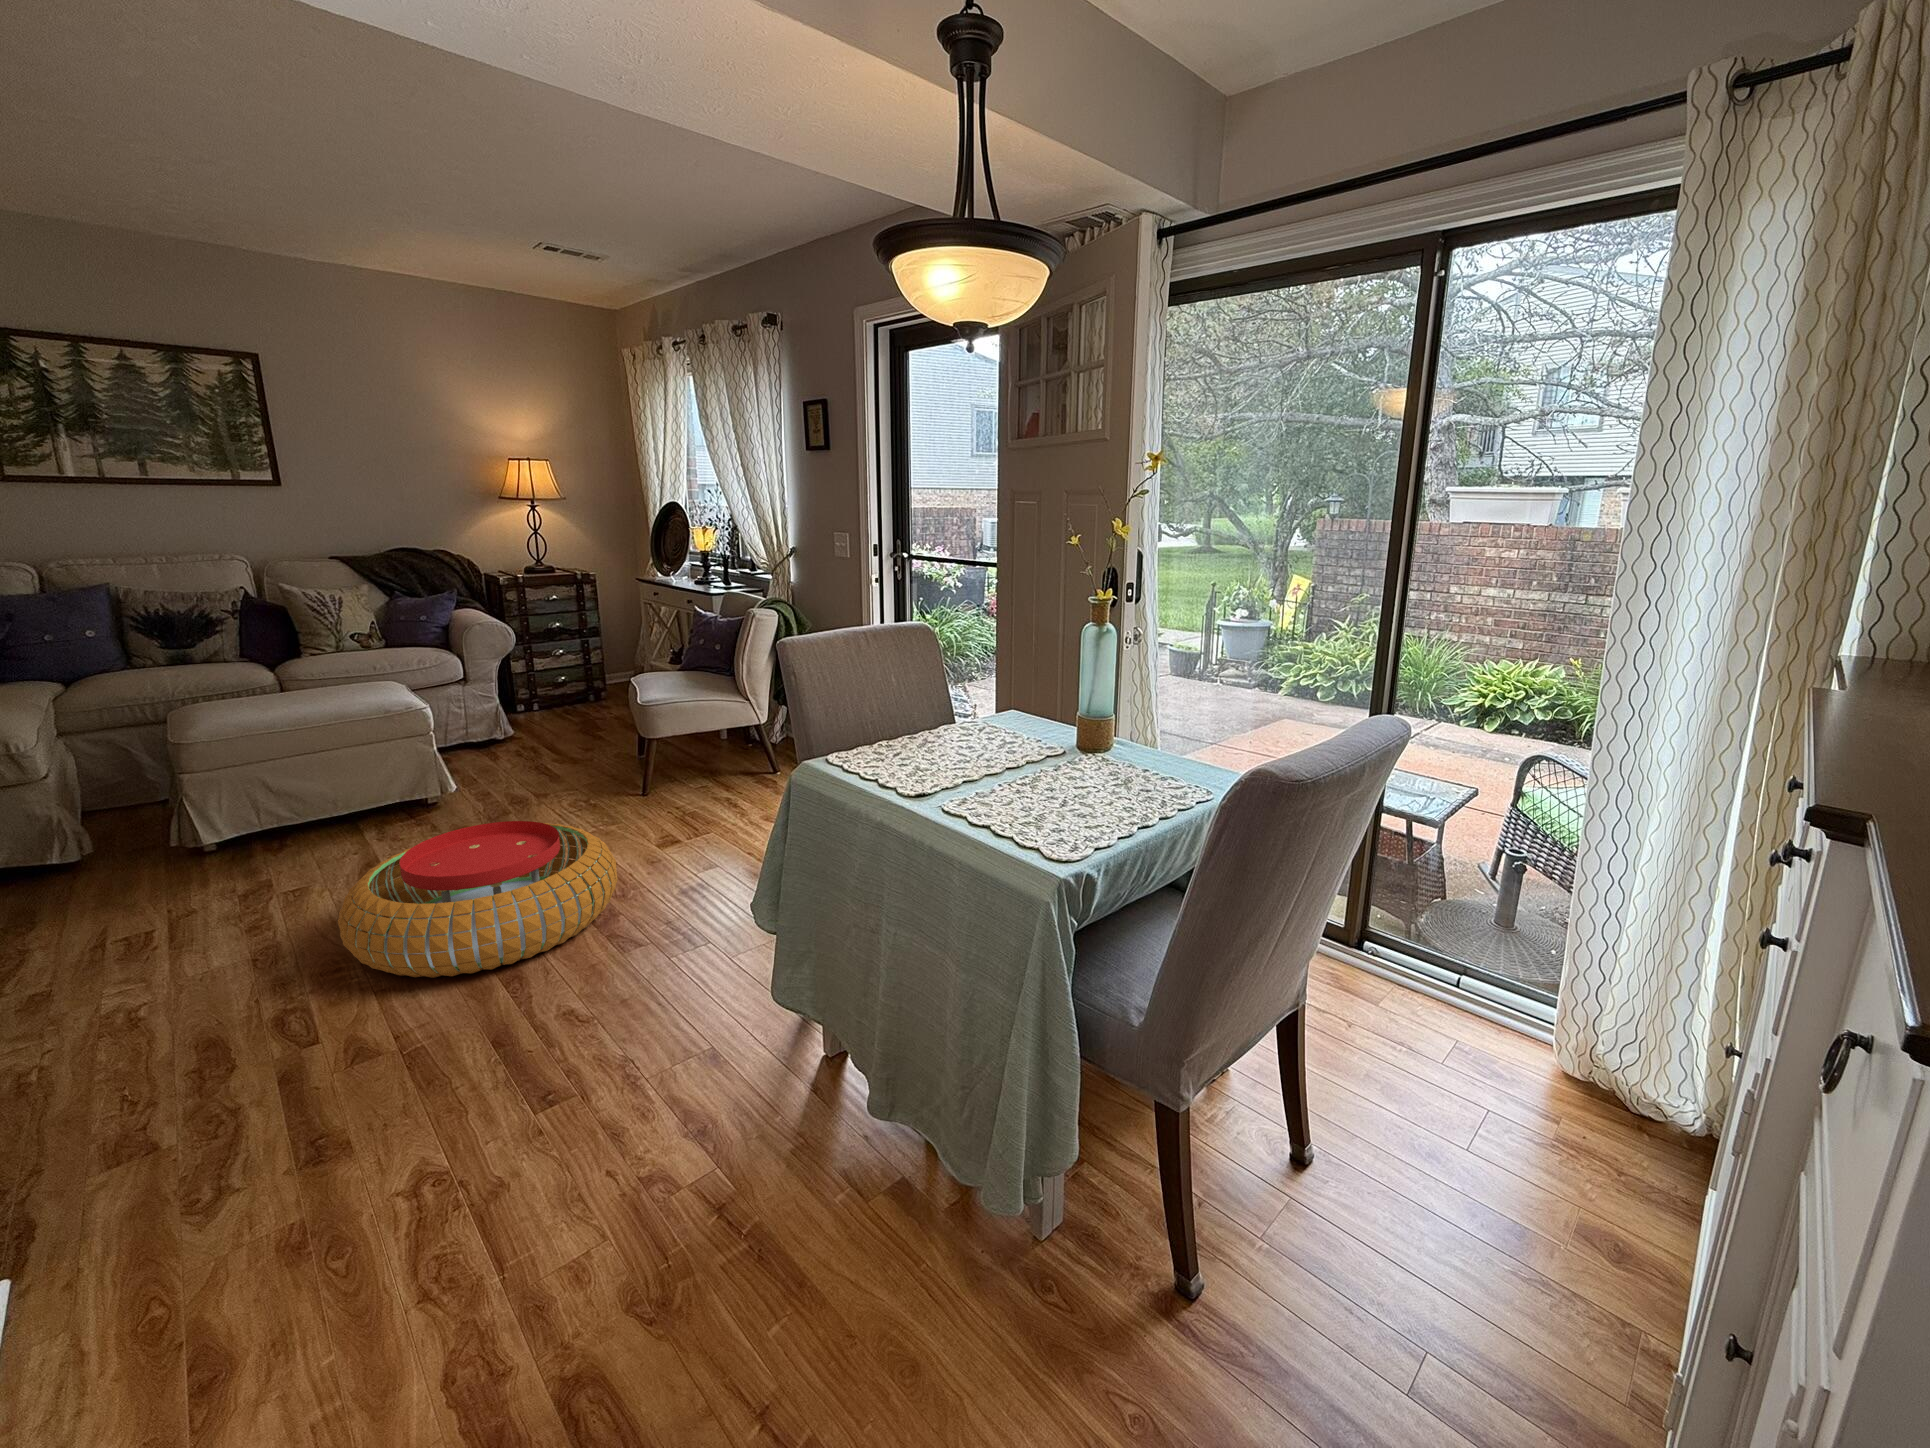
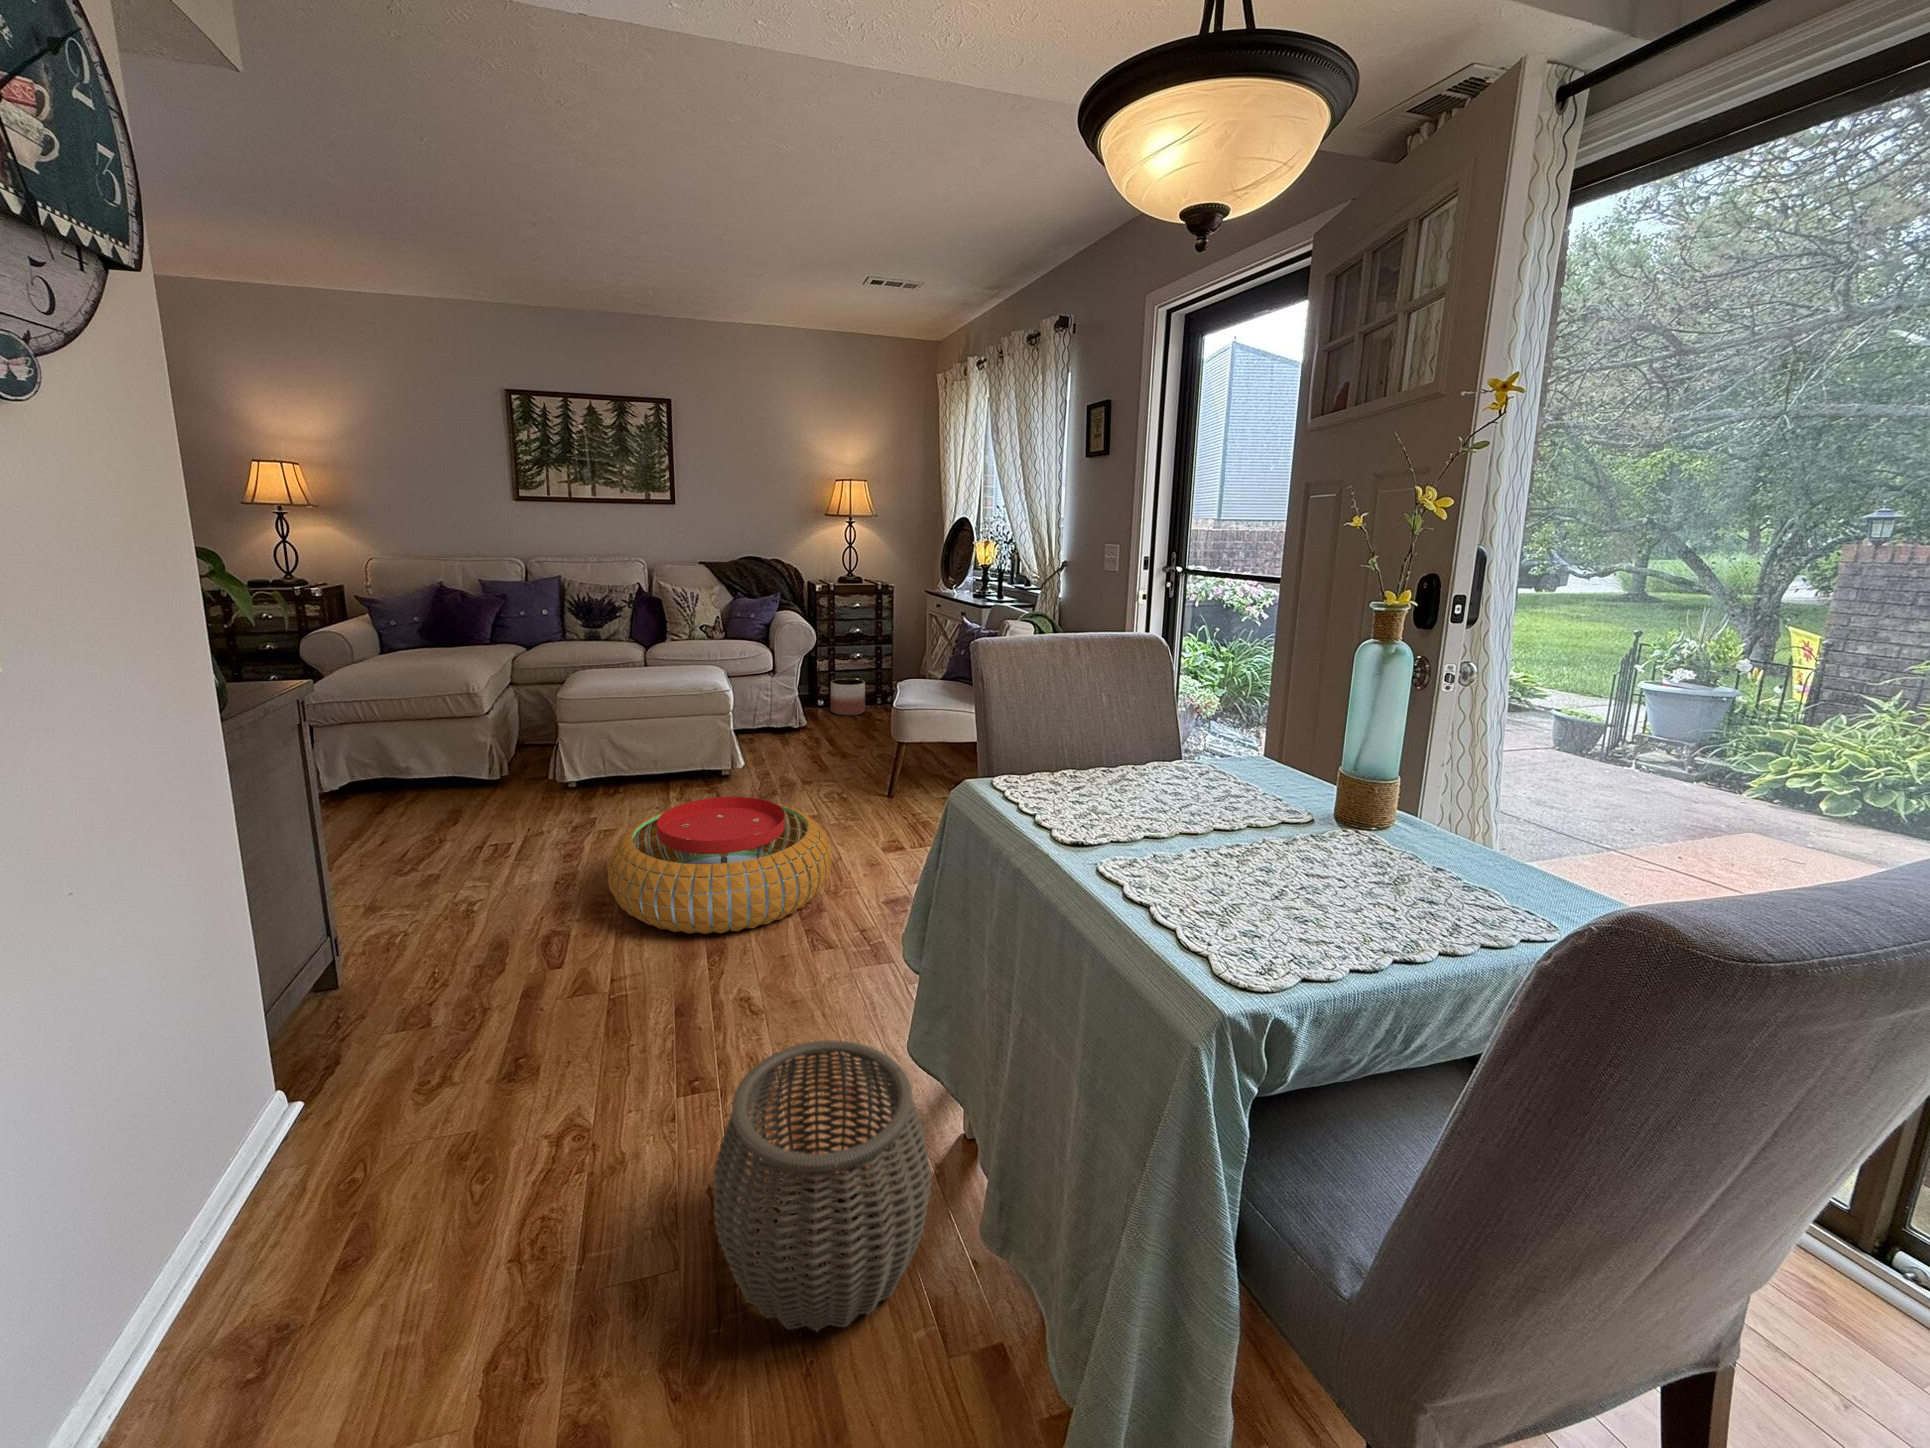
planter: none [534,679,580,720] -> present [830,679,865,715]
woven basket: none [634,1000,830,1237] -> present [713,1040,931,1331]

